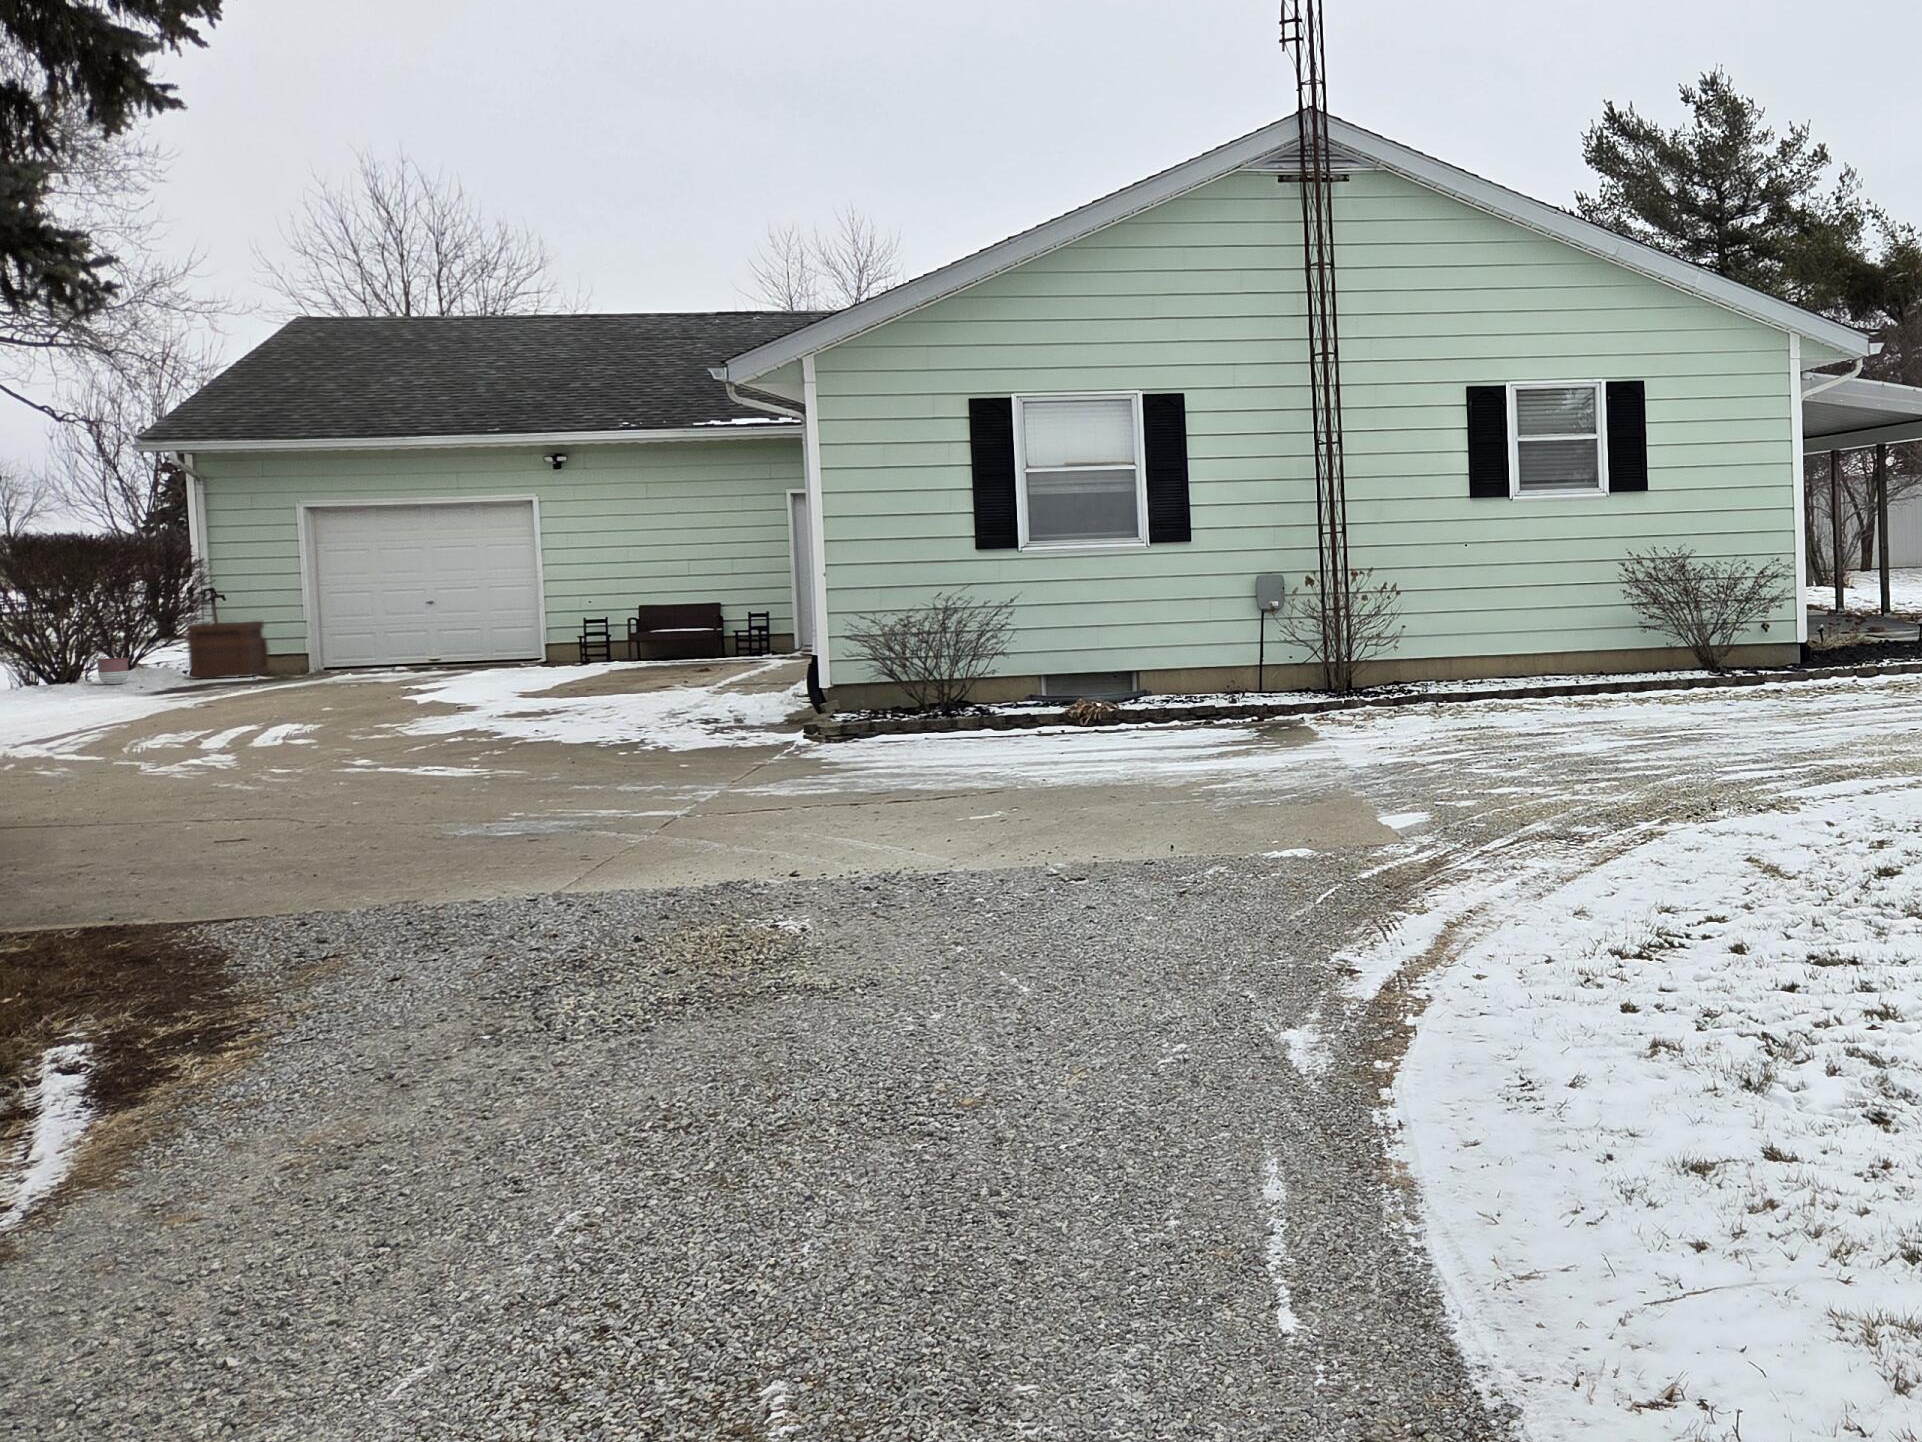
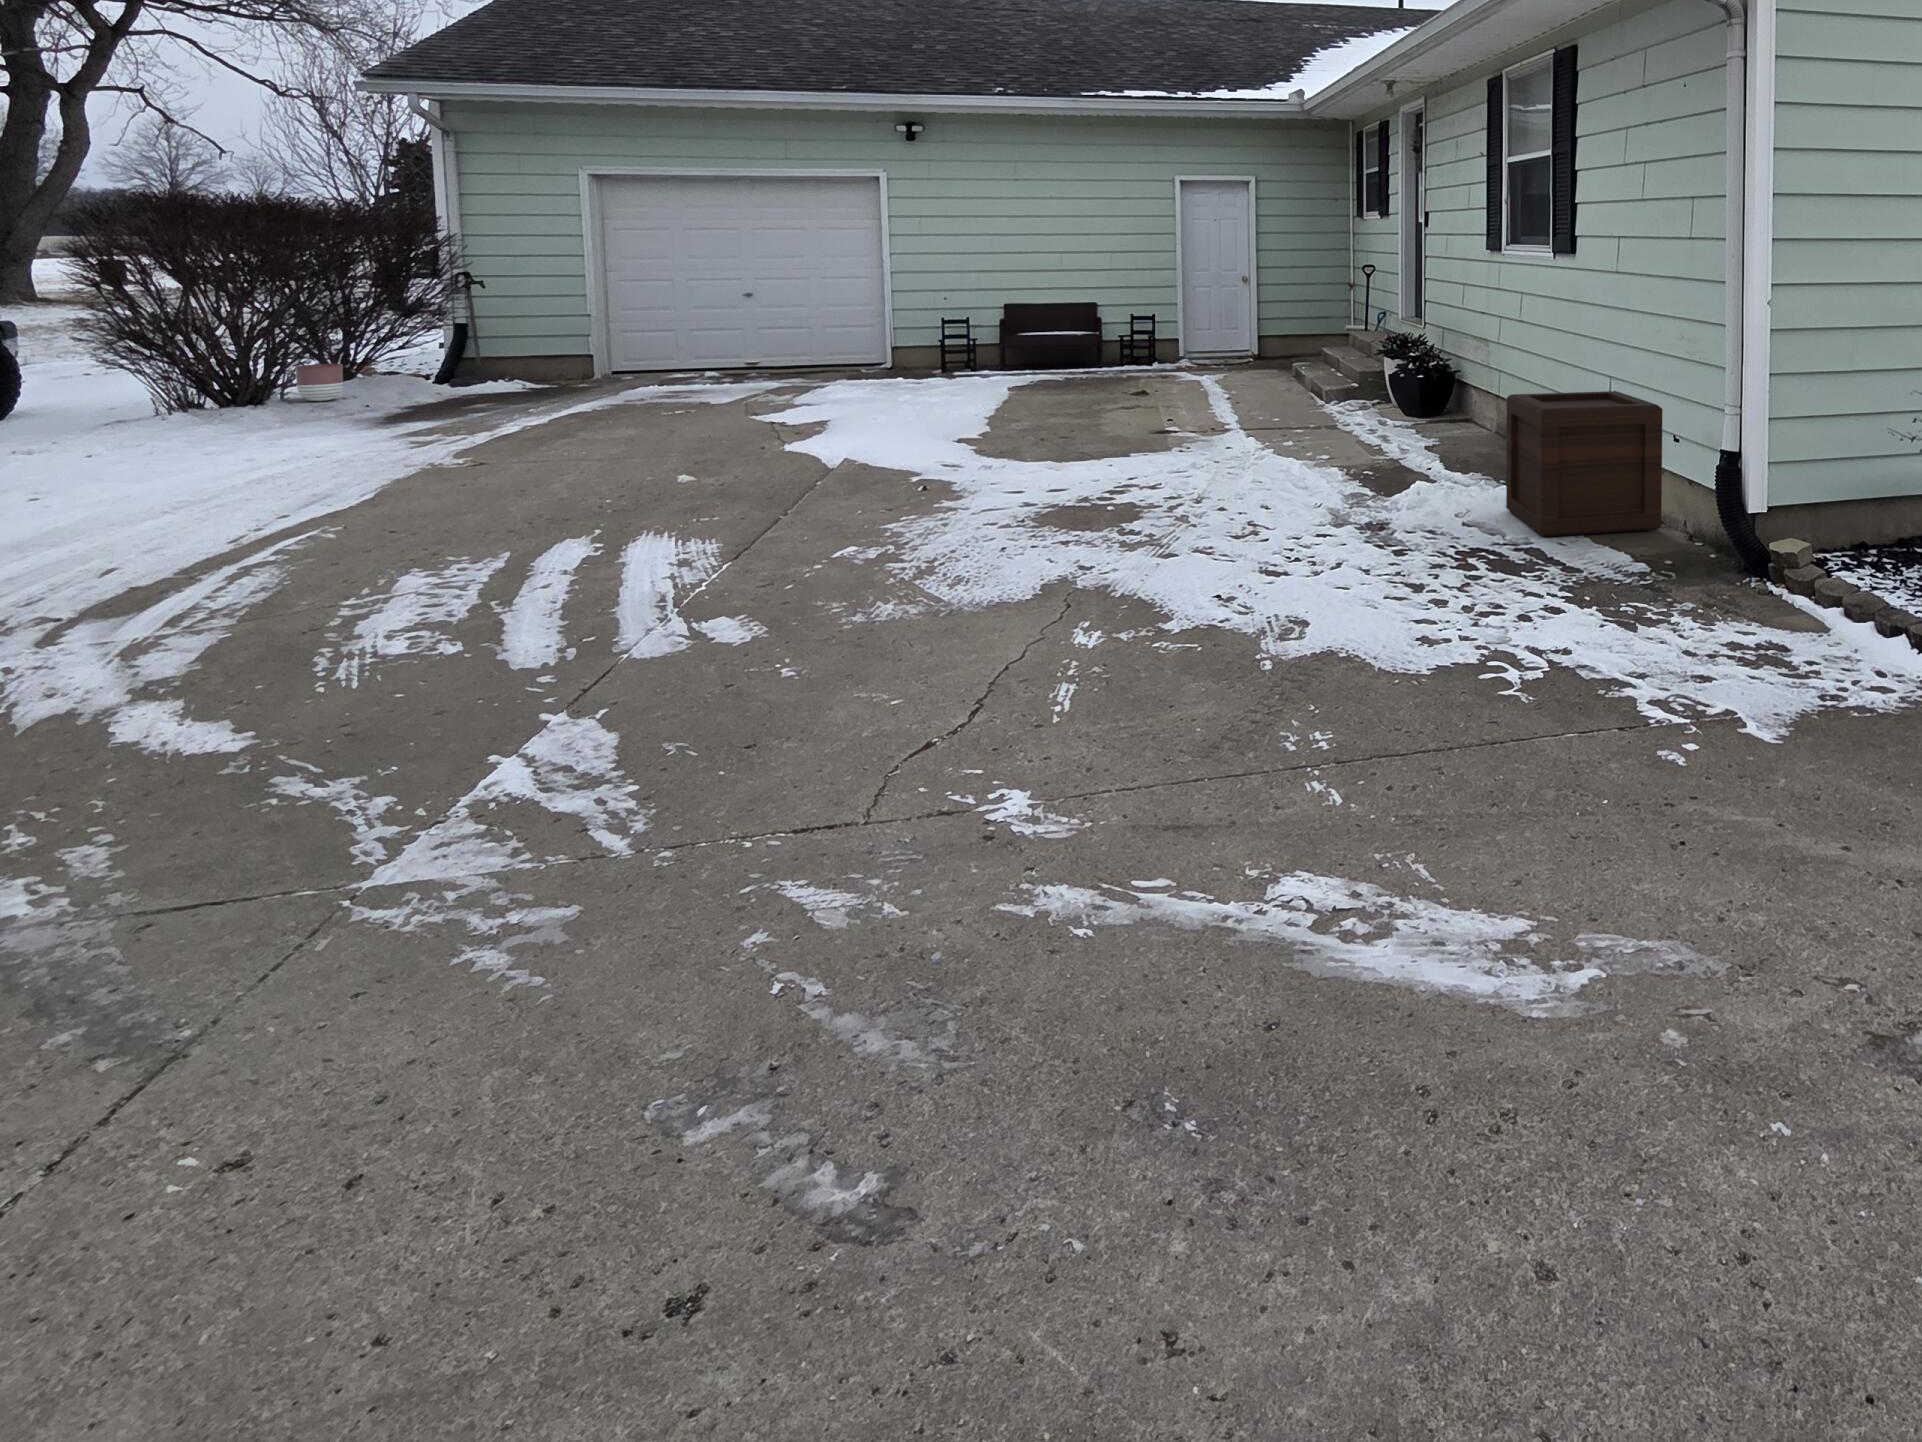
wooden crate: present [187,621,270,679] -> present [1506,391,1662,537]

